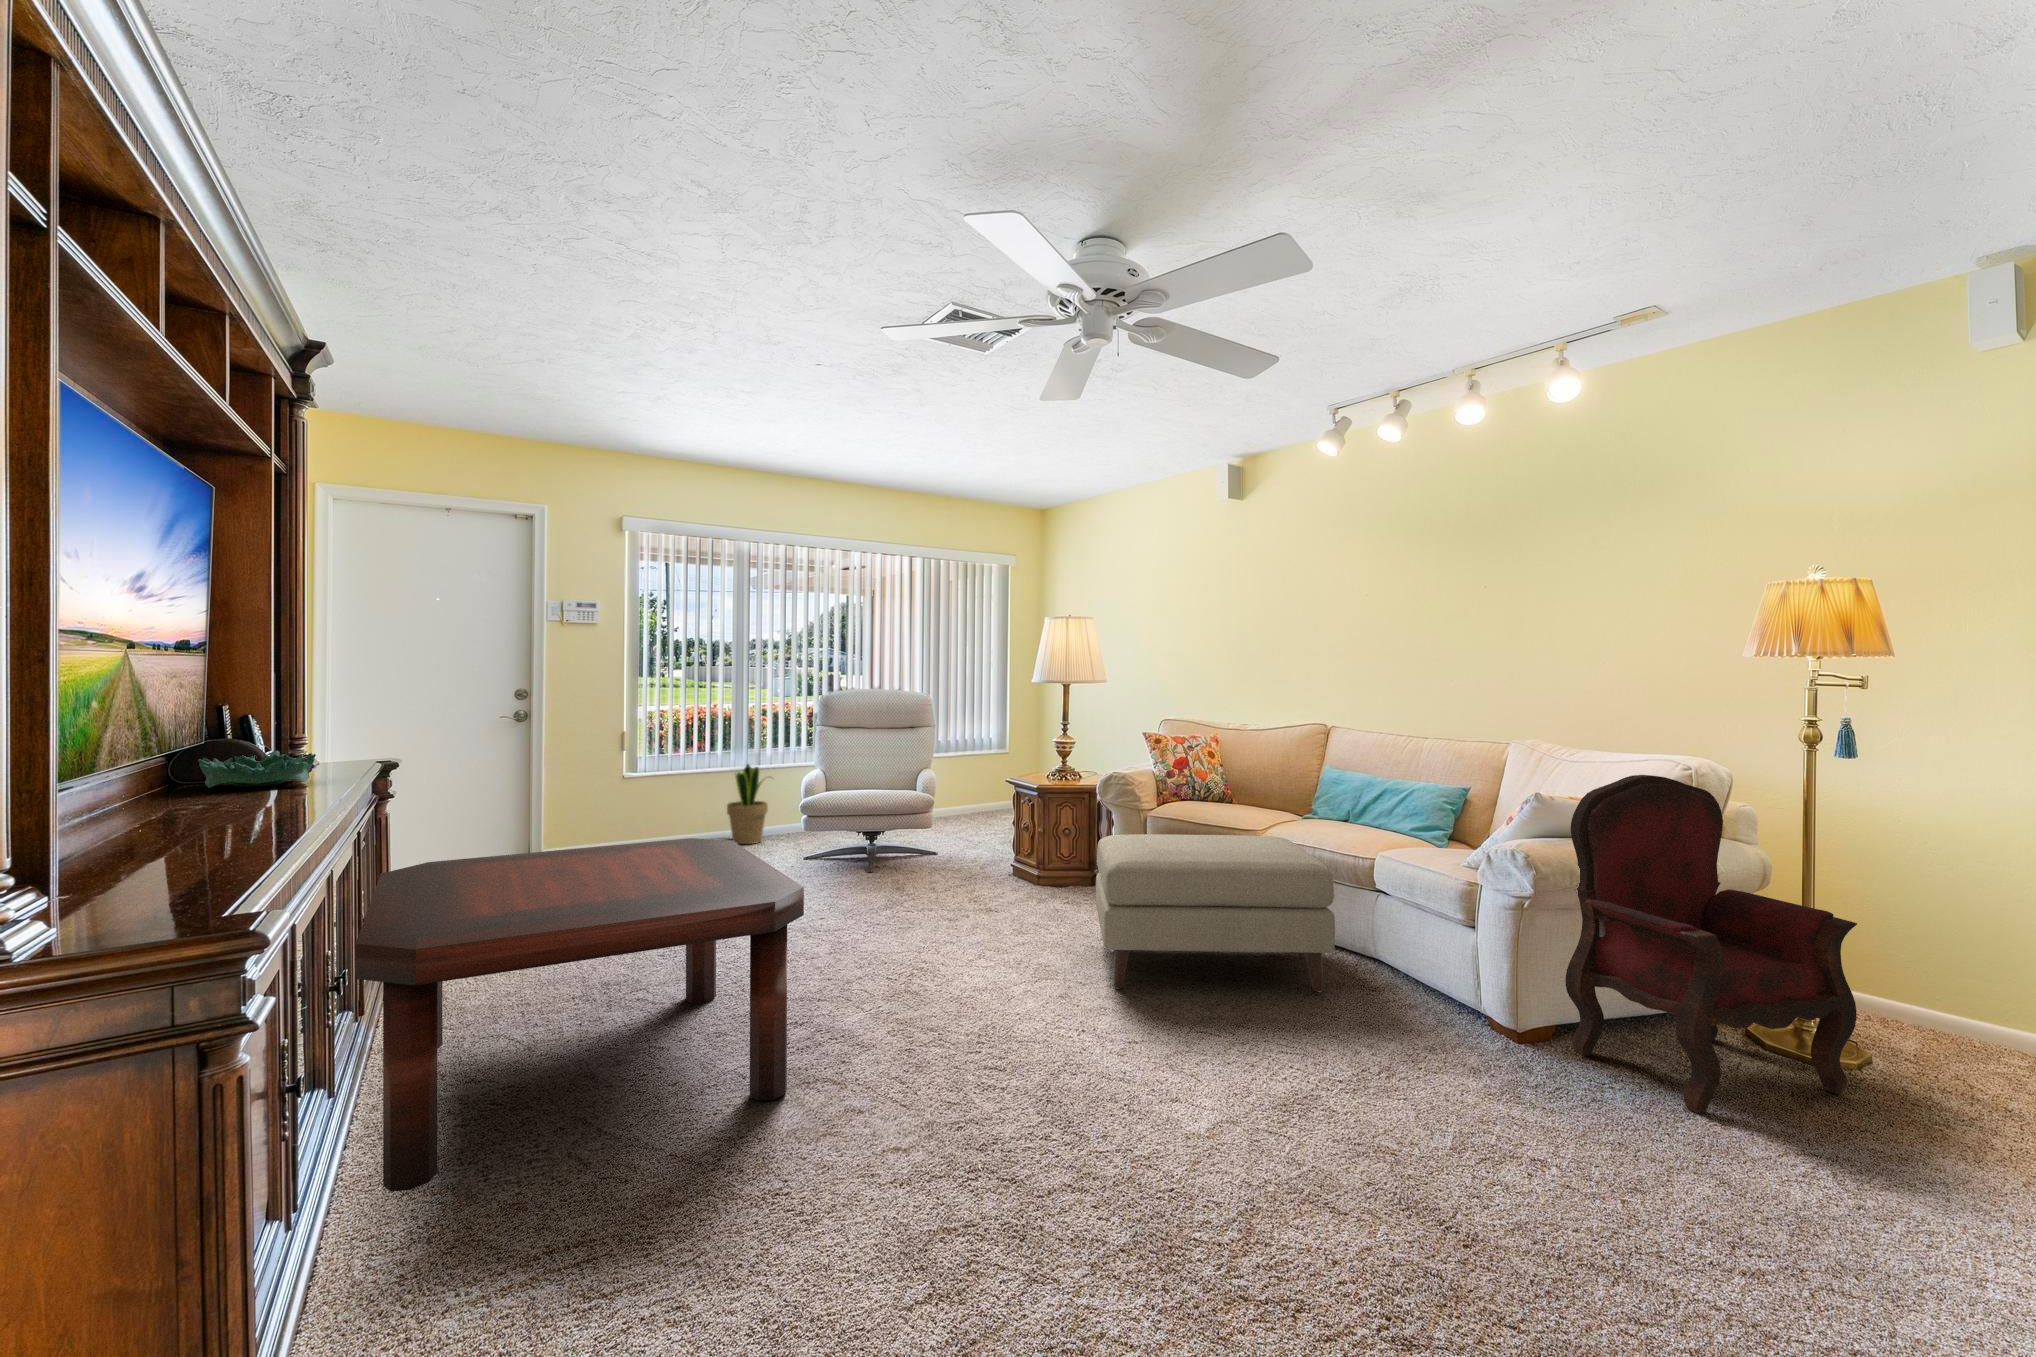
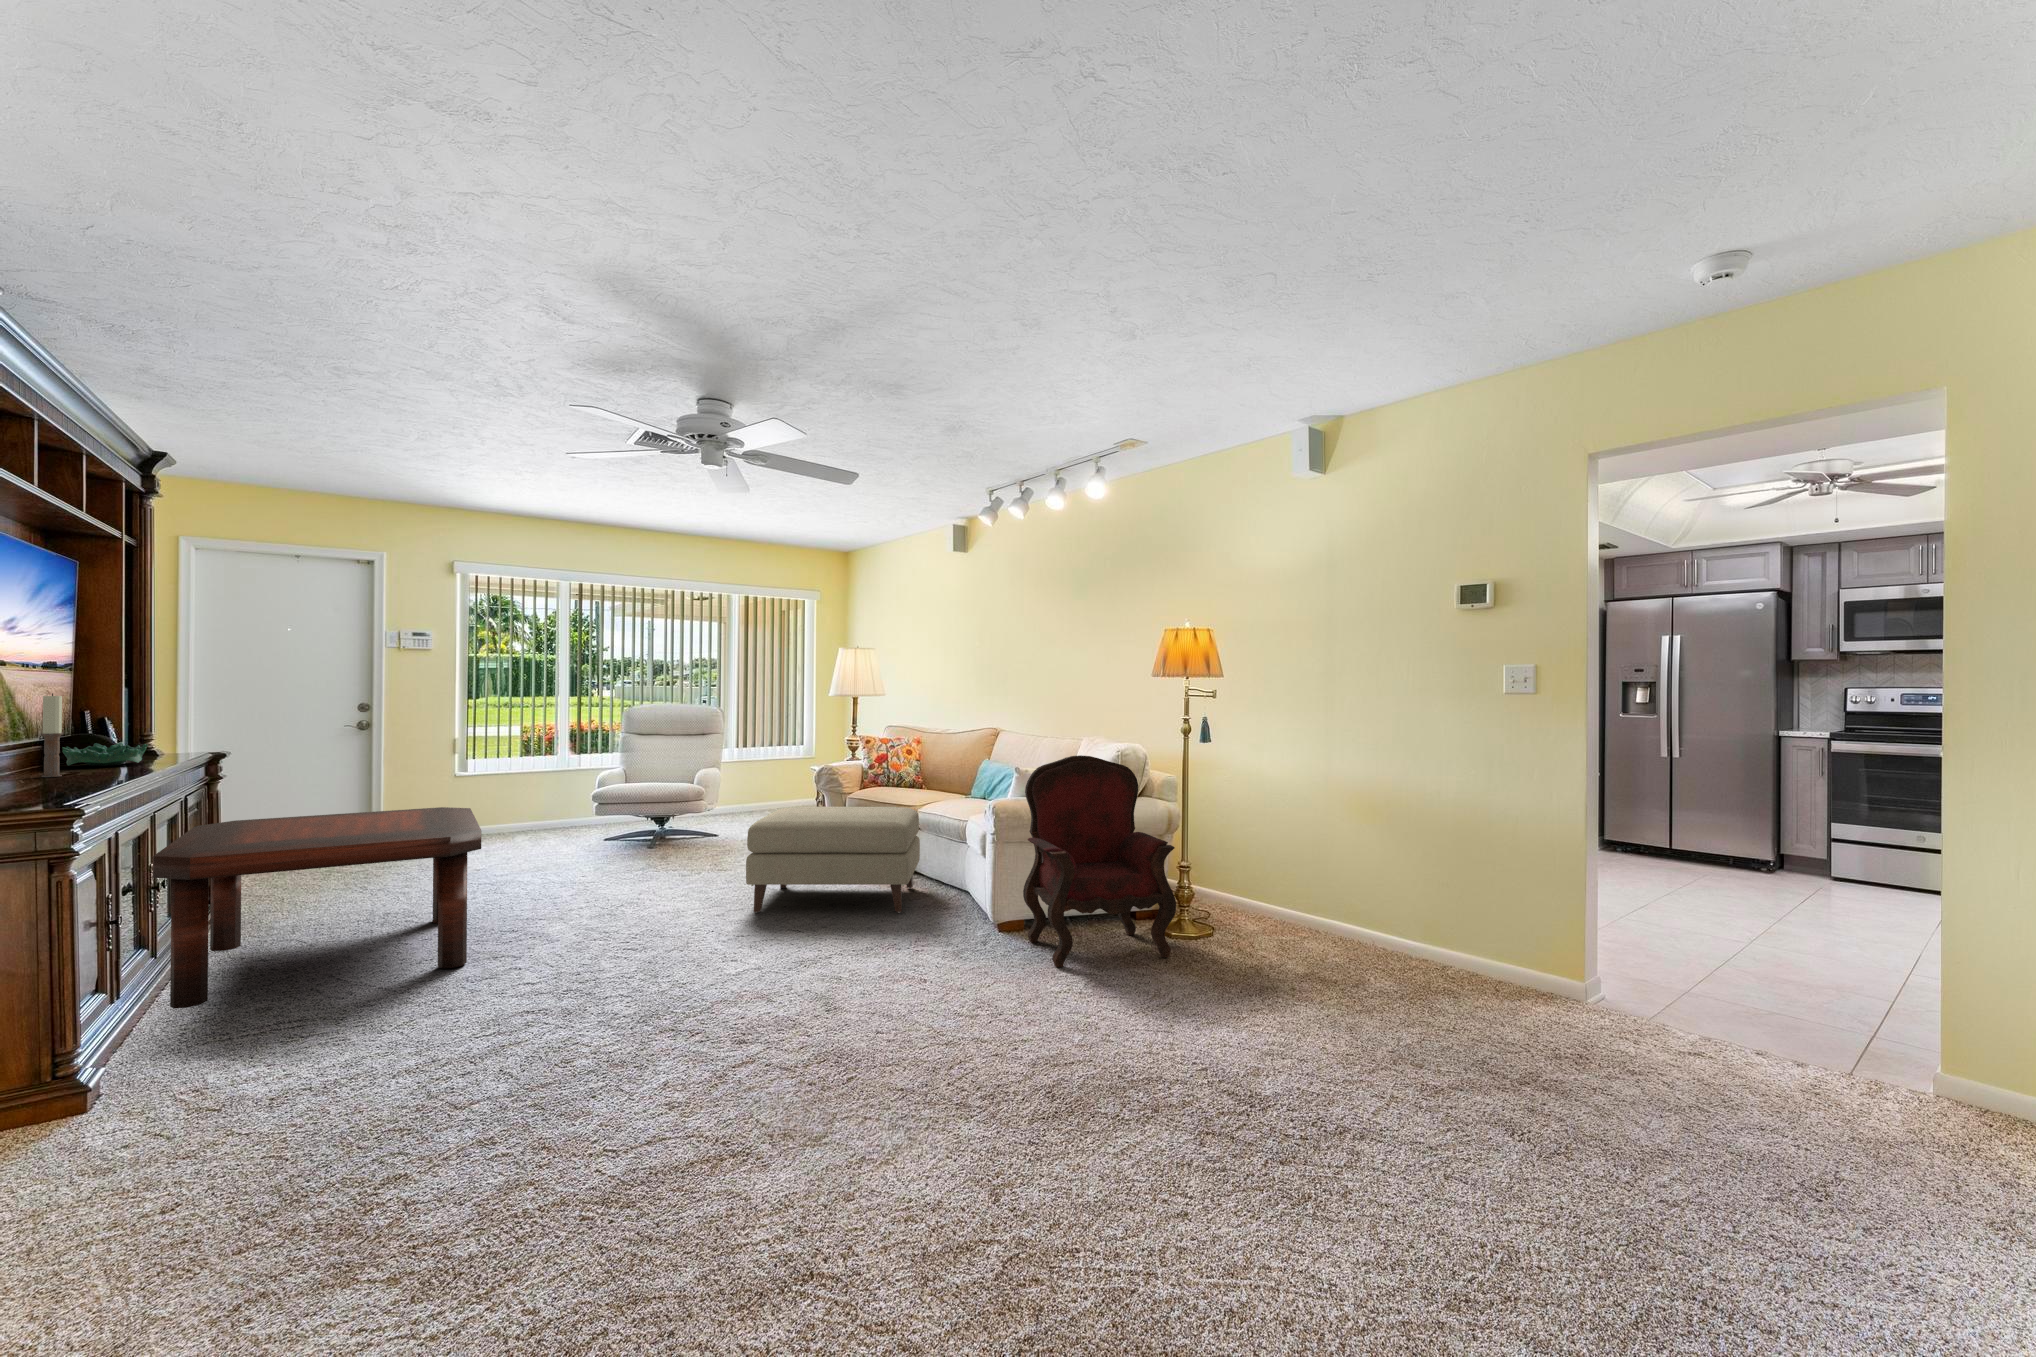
candle: none [178,678,208,813] -> present [41,693,63,777]
potted plant: present [727,764,768,844] -> none [545,762,586,829]

